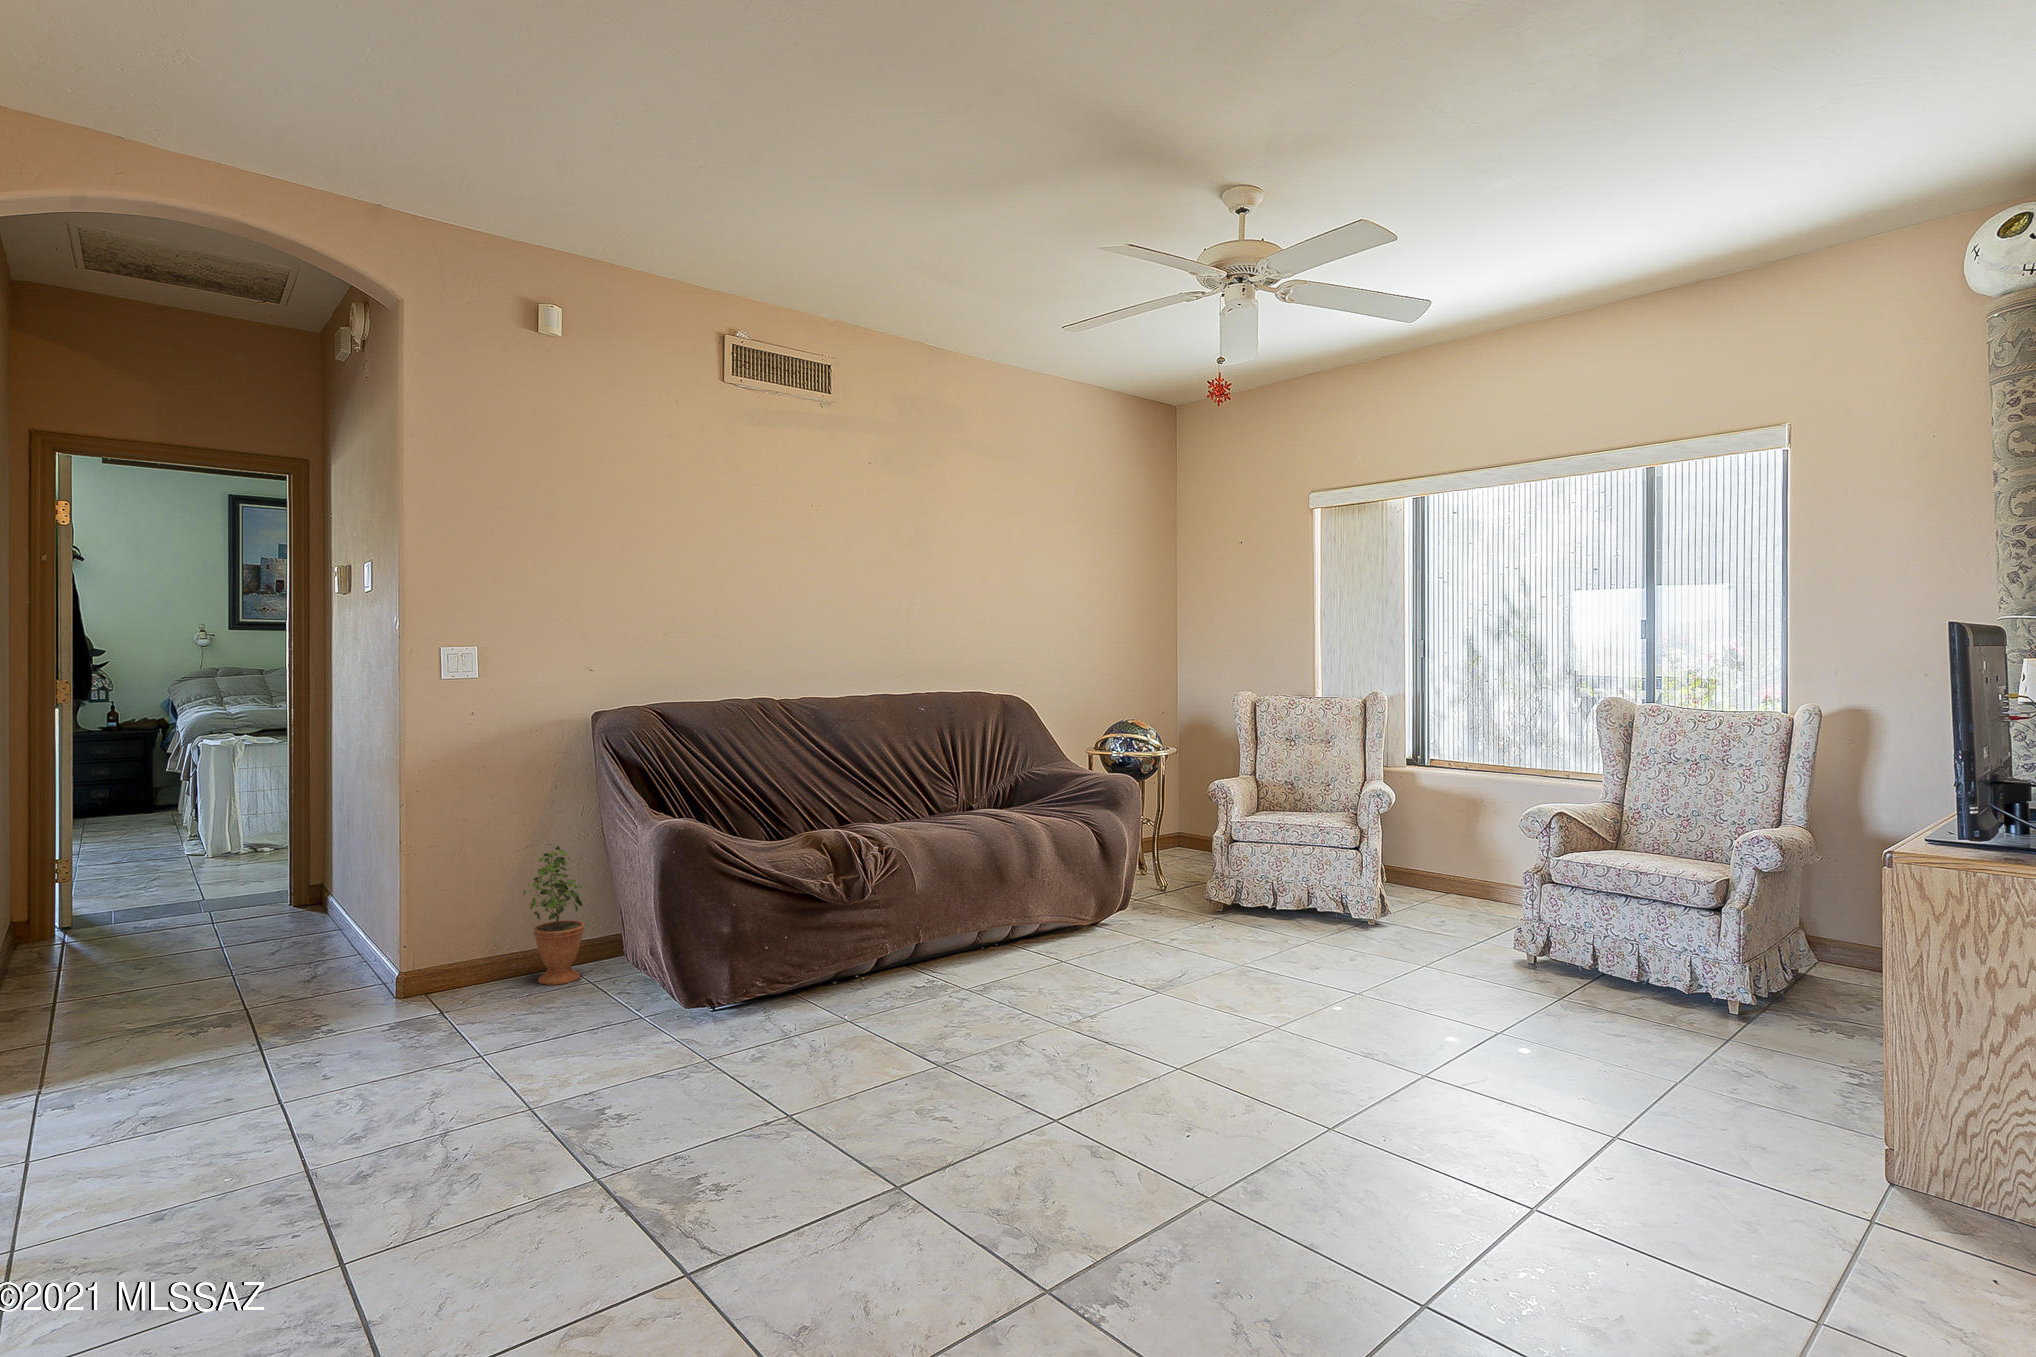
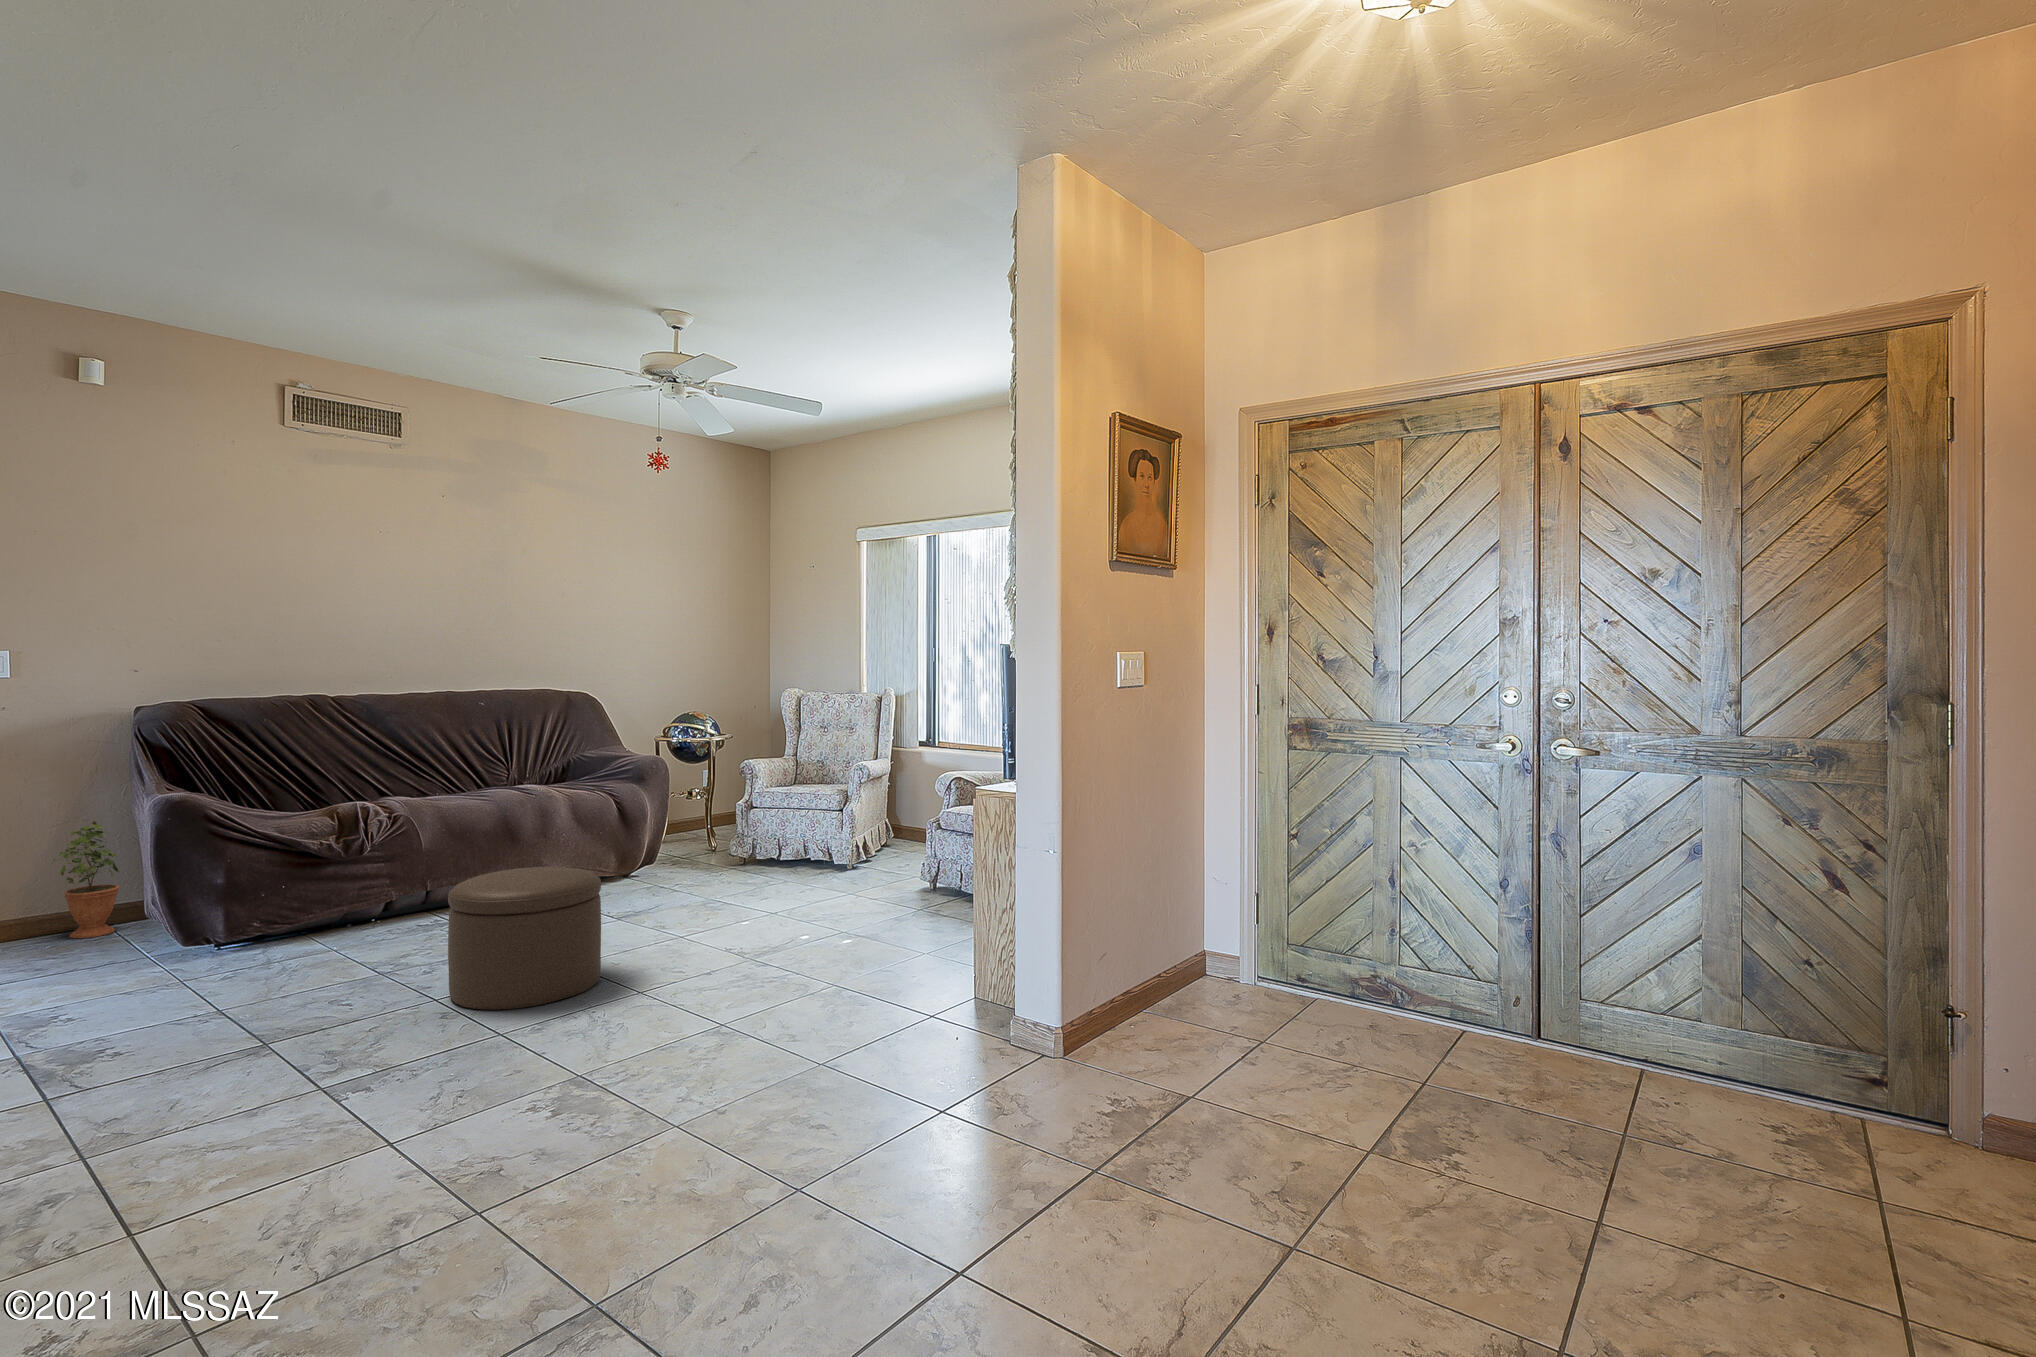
ottoman: none [1072,933,1262,1145] -> present [448,867,601,1010]

